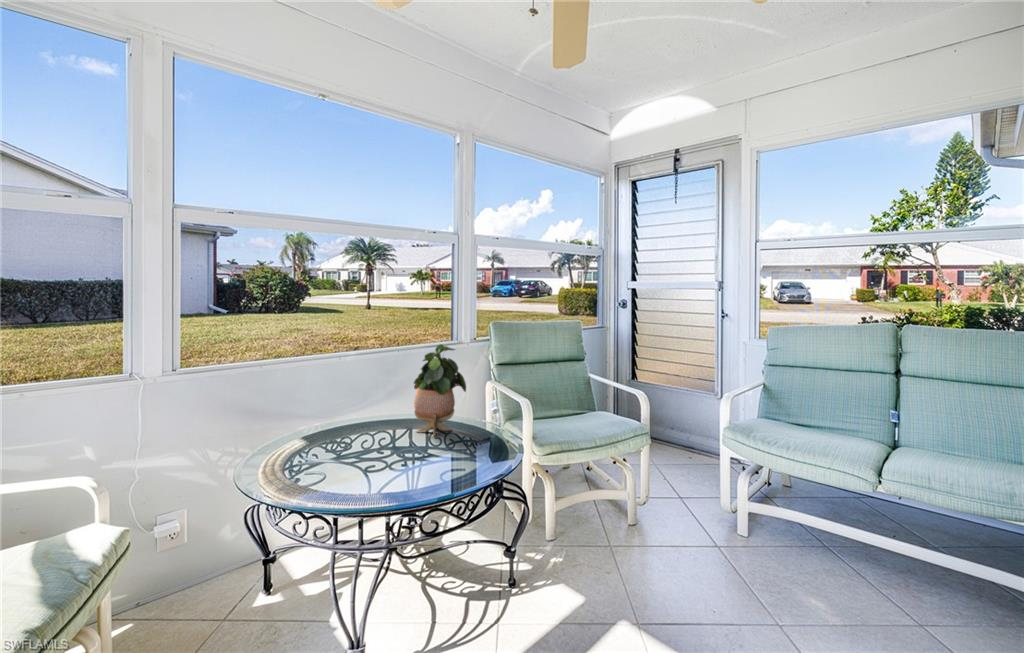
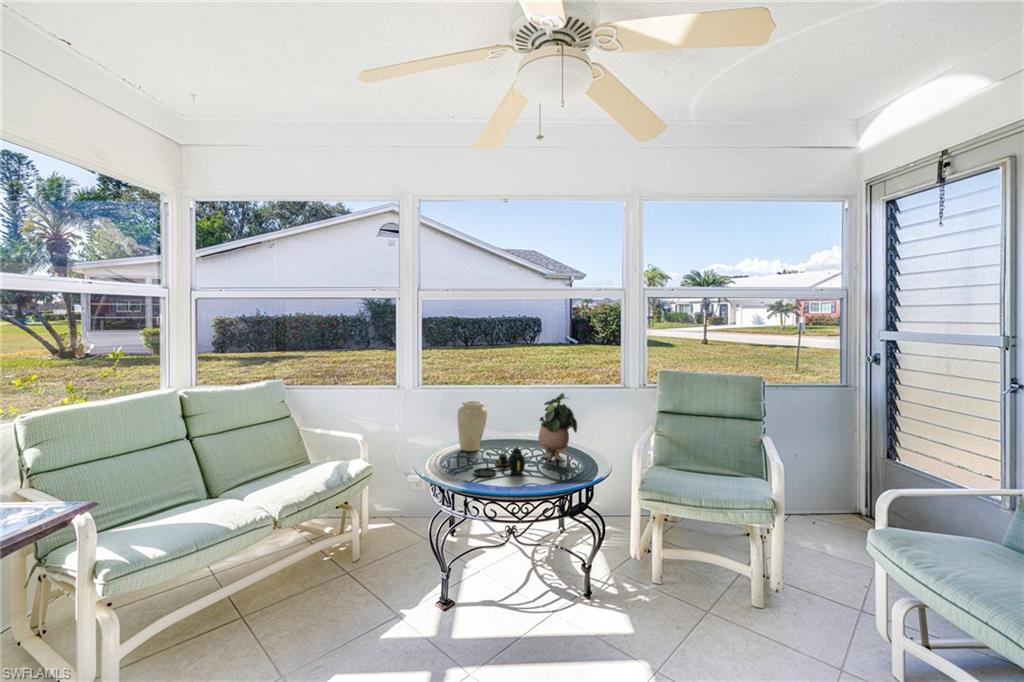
vase: none [278,369,328,447] -> present [458,401,487,451]
teapot: none [361,418,433,473] -> present [474,446,525,477]

